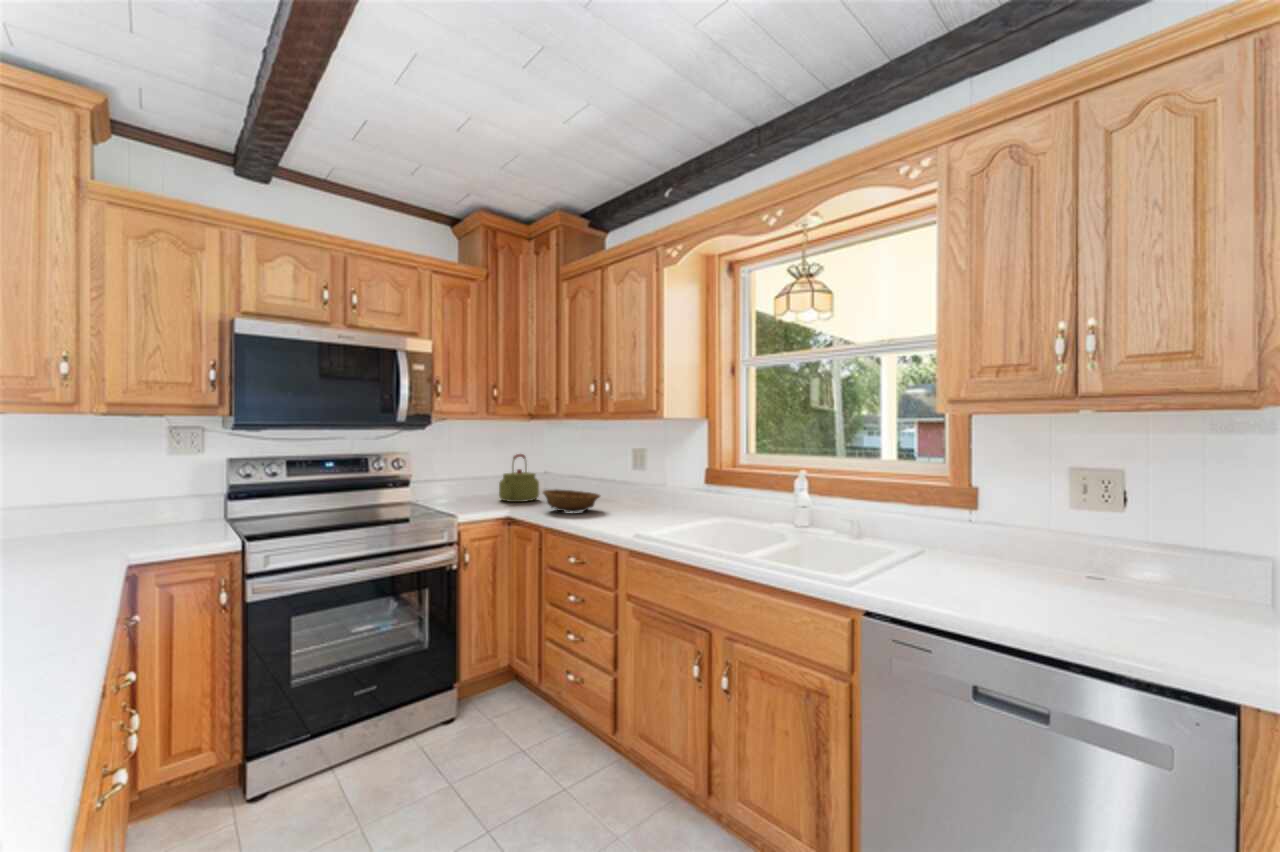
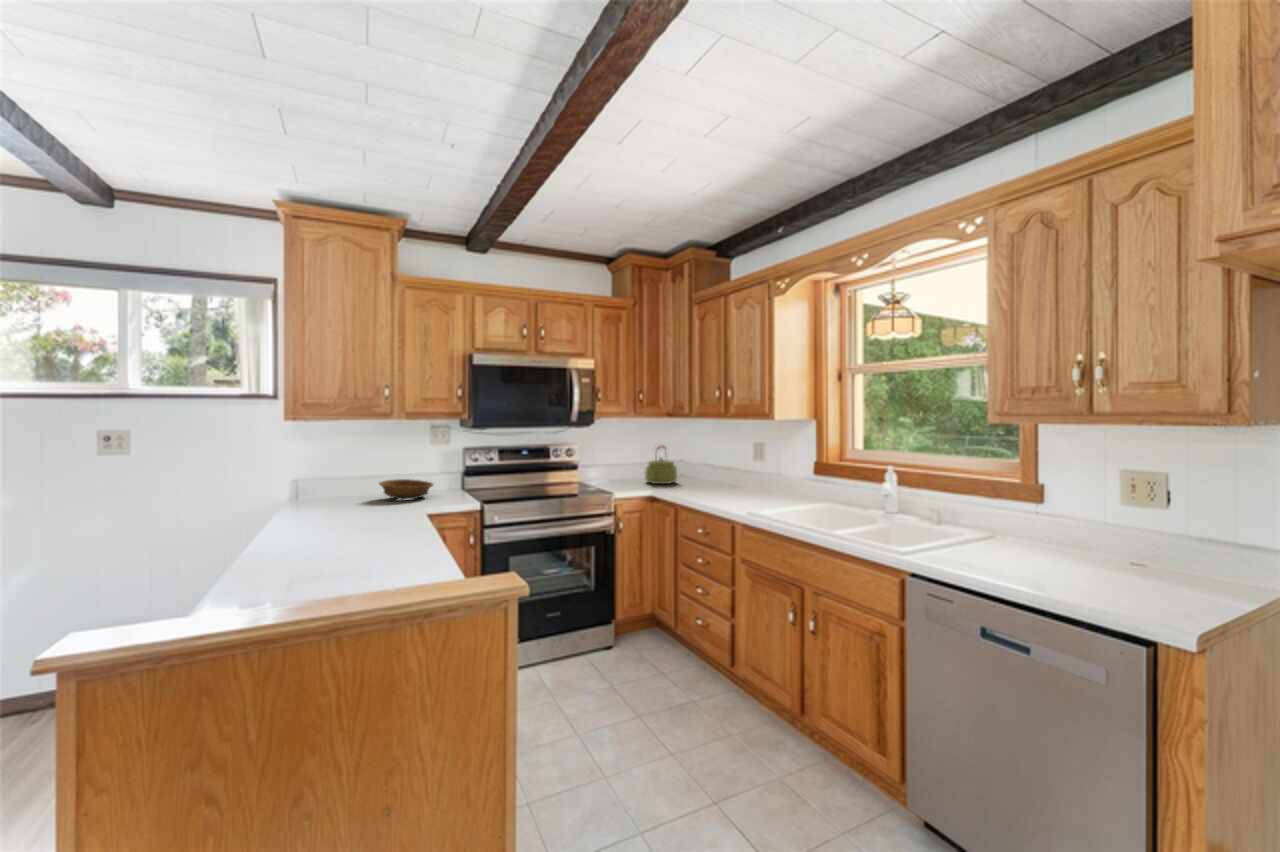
decorative bowl: present [543,490,600,512] -> present [379,479,433,500]

